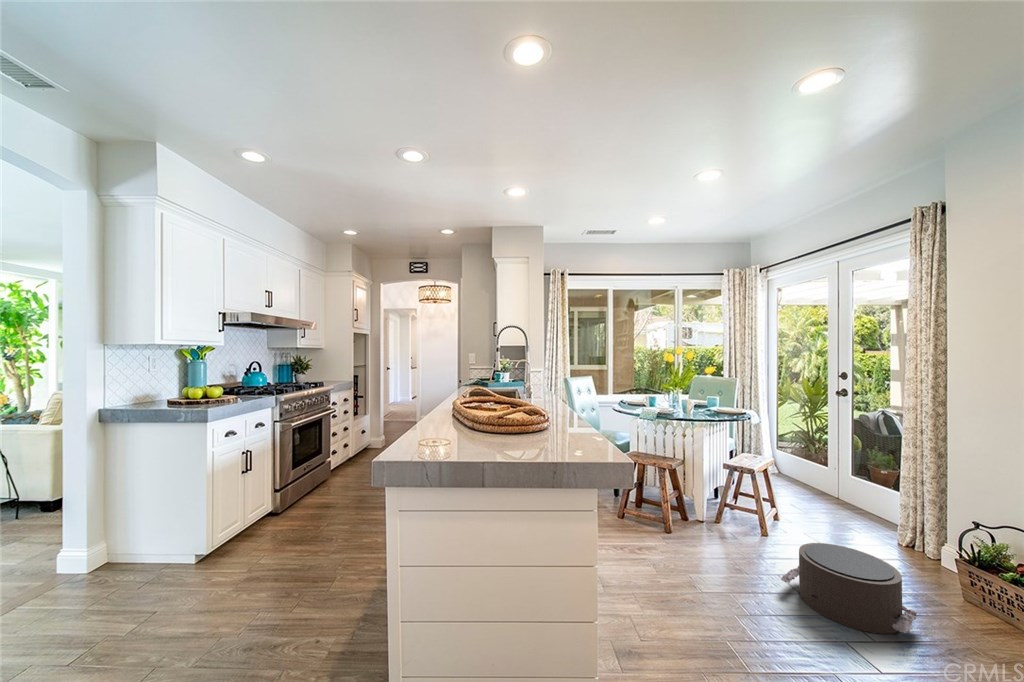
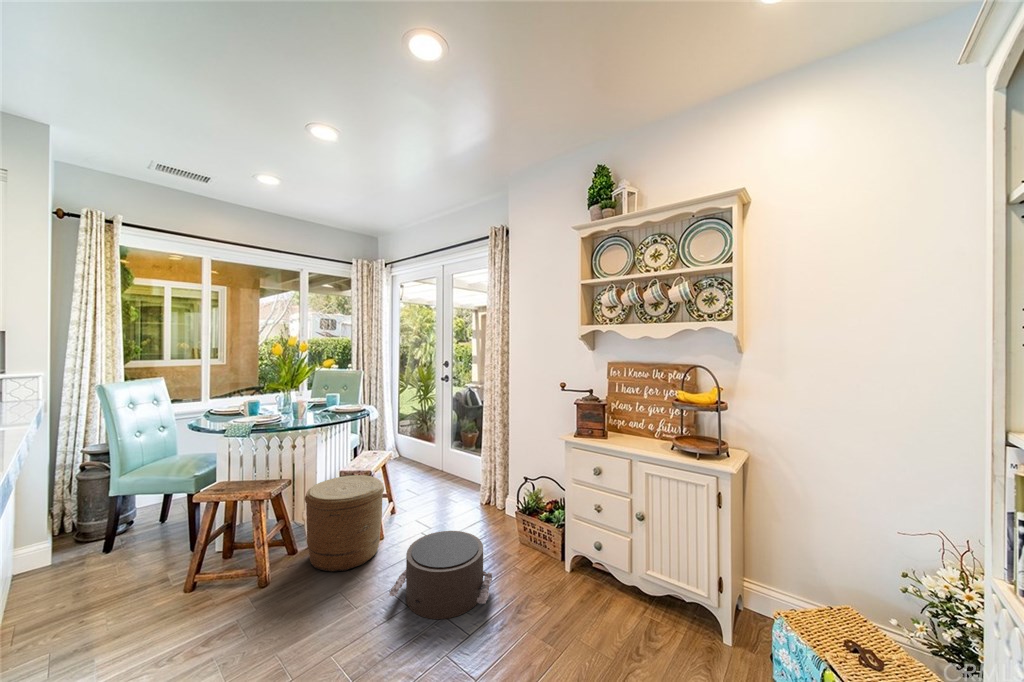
woven basket: none [696,468,769,550] -> present [305,475,384,572]

